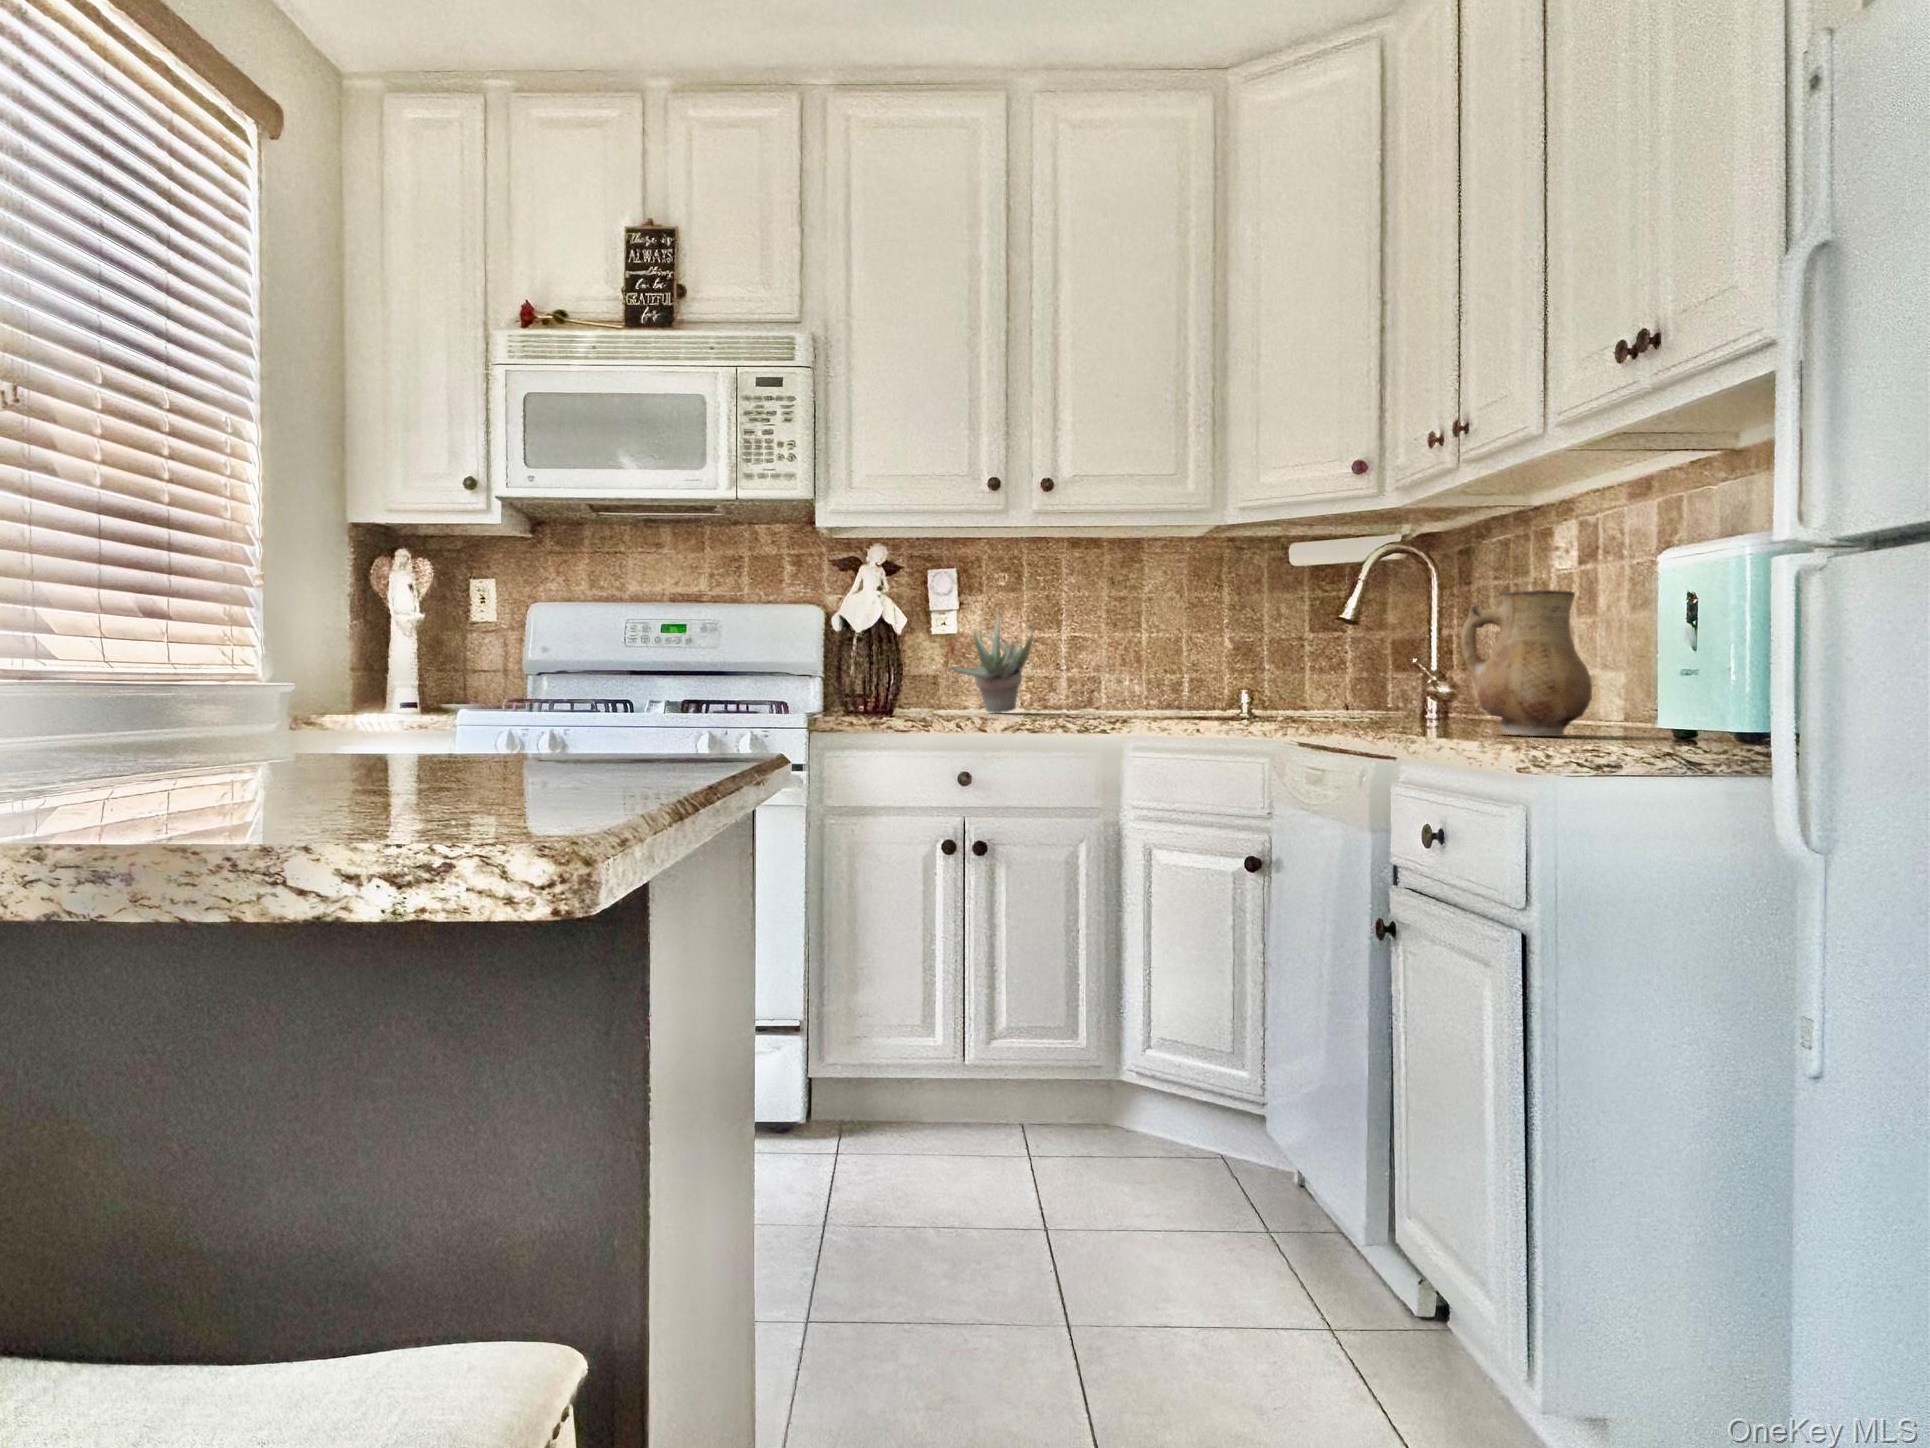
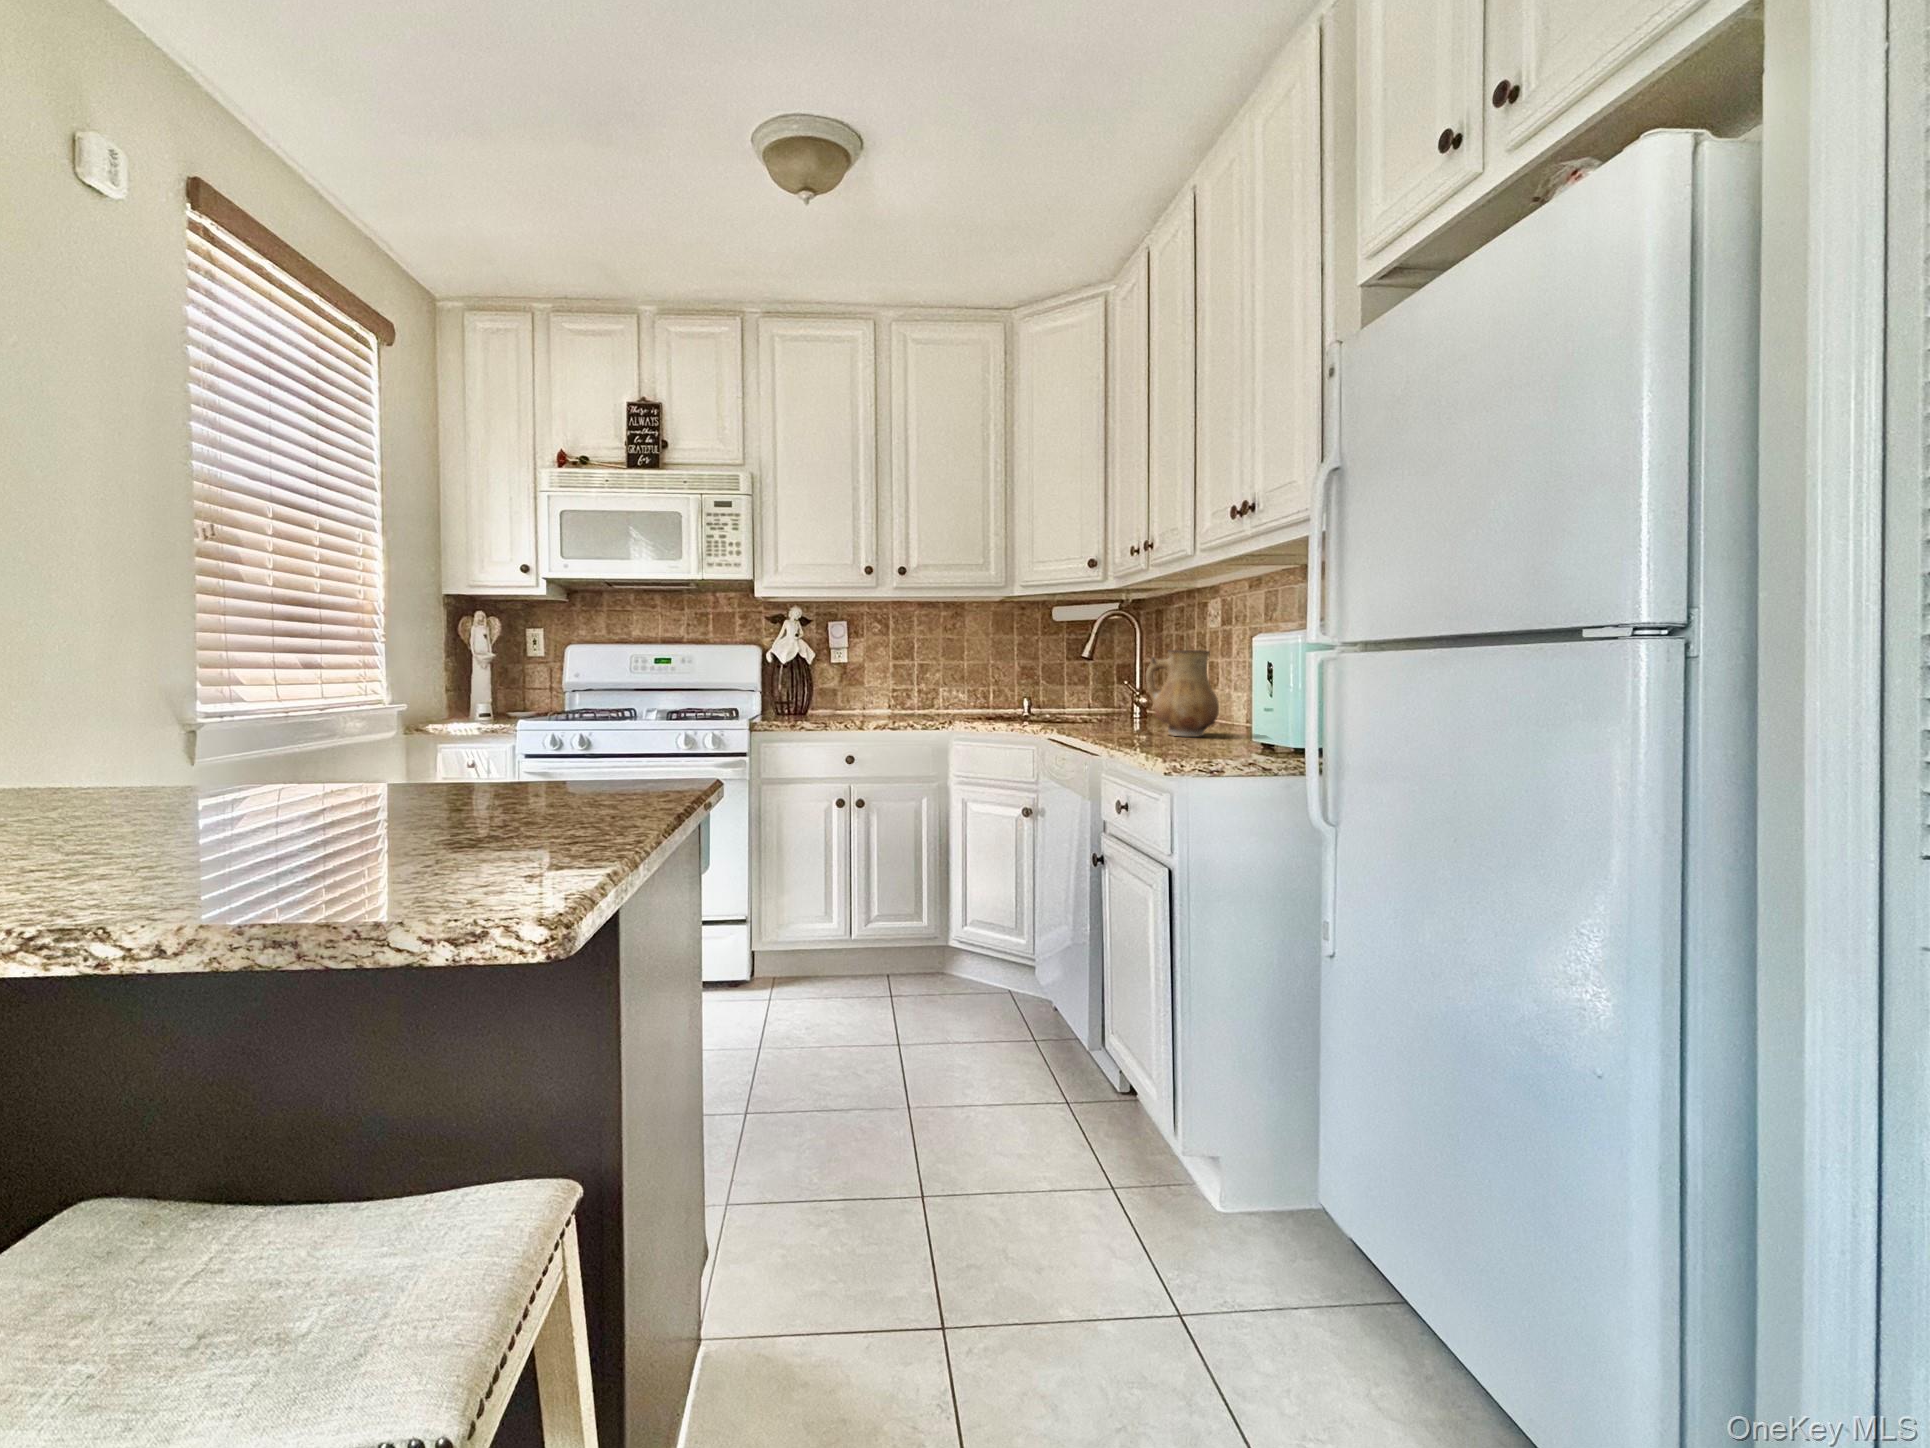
succulent plant: present [950,611,1034,713] -> none [844,650,897,715]

